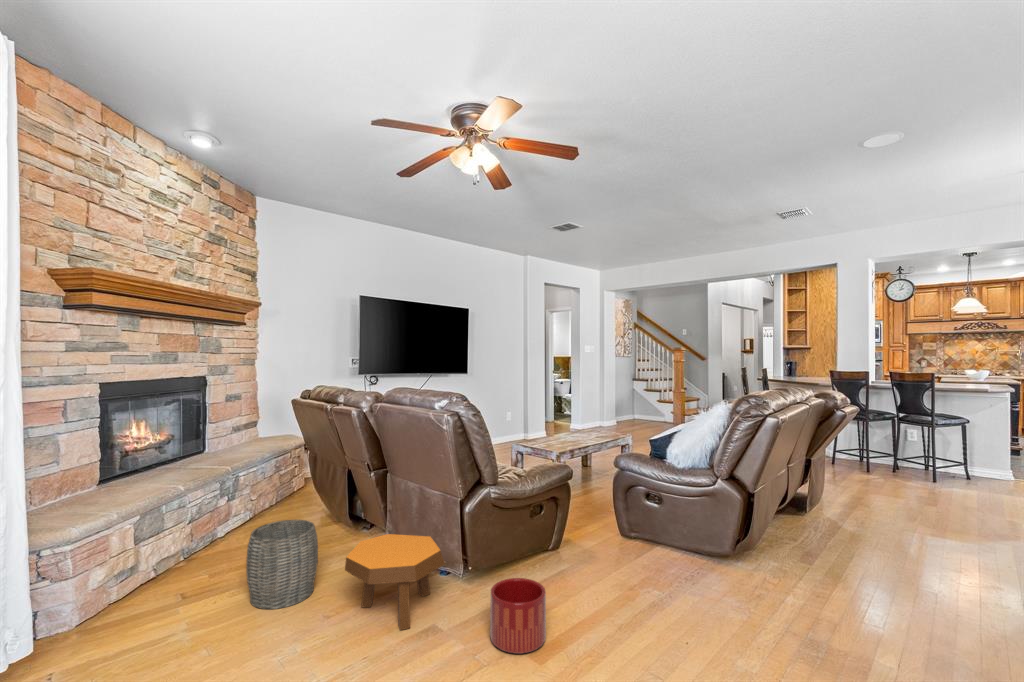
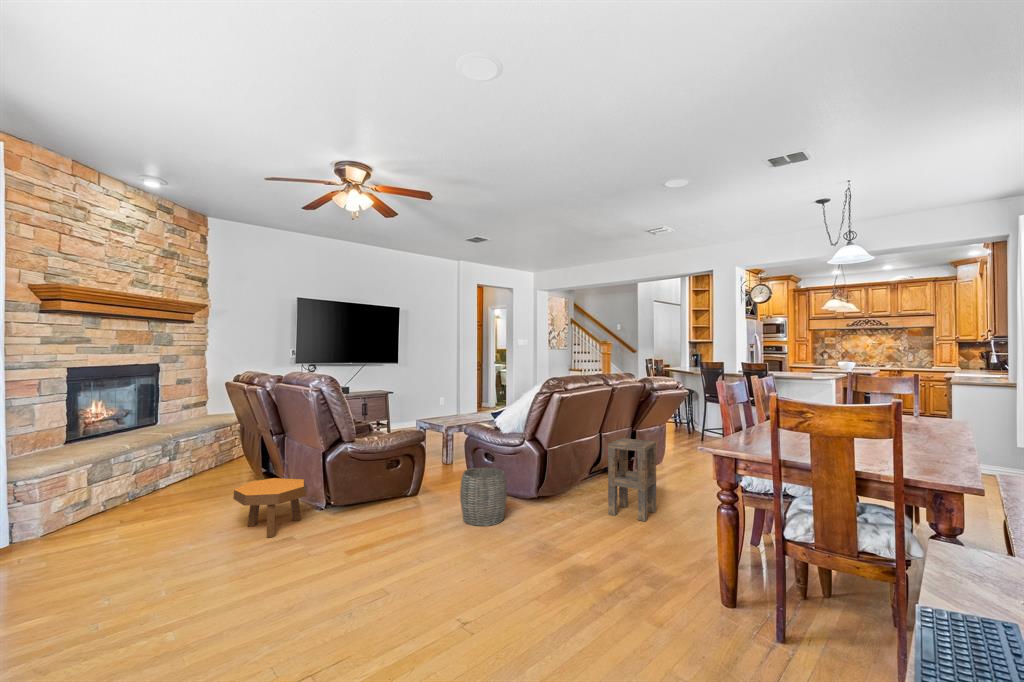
side table: none [841,474,909,595] -> present [608,438,656,521]
woven basket: present [246,520,318,609] -> present [460,468,507,526]
planter: present [490,578,546,654] -> none [324,503,364,549]

